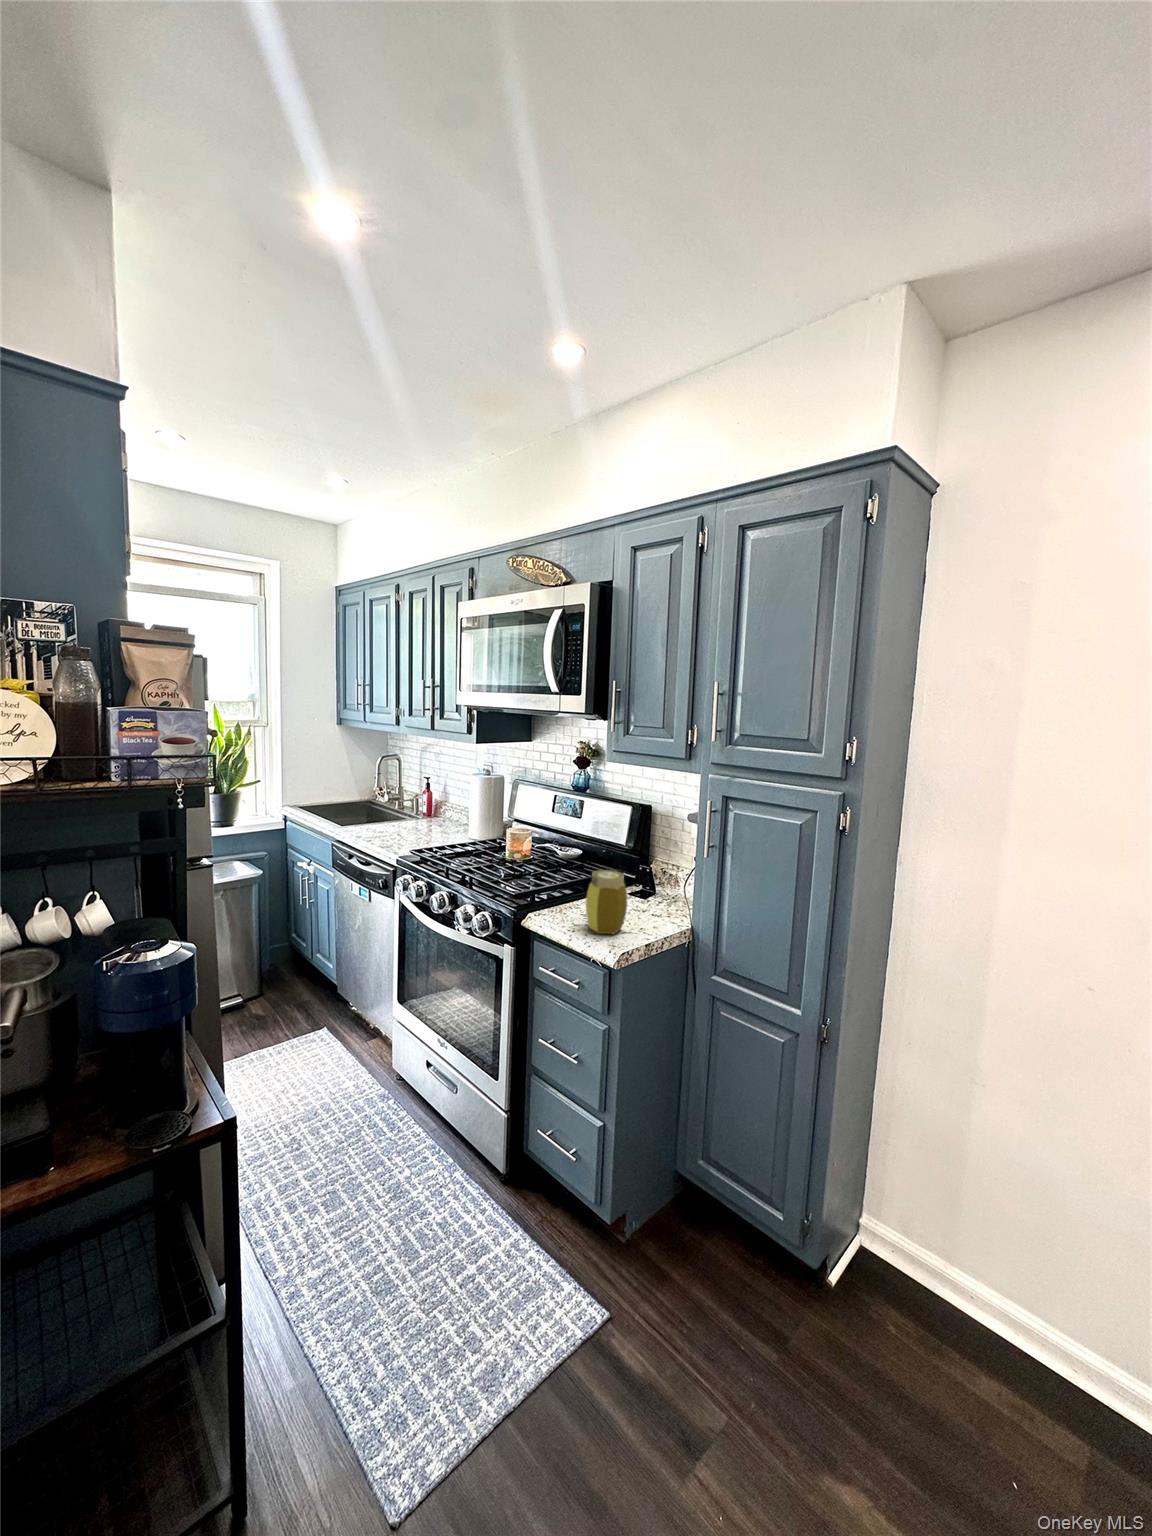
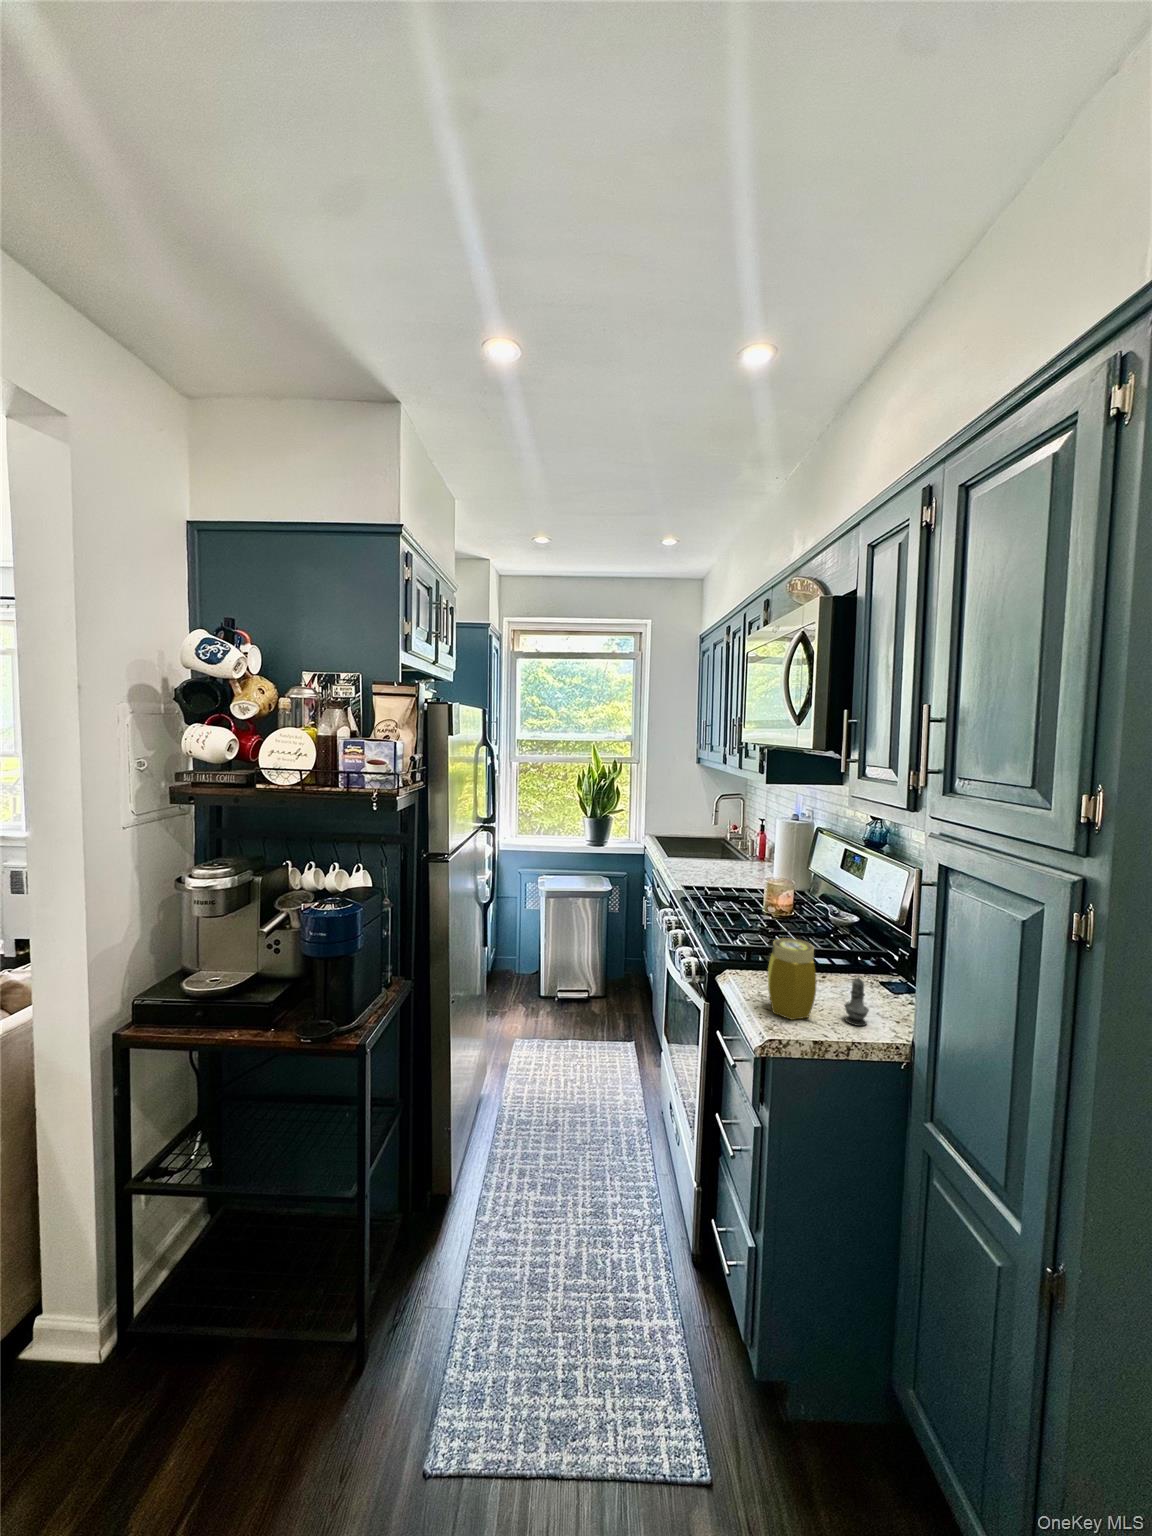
salt shaker: none [639,888,657,925] -> present [845,977,869,1026]

